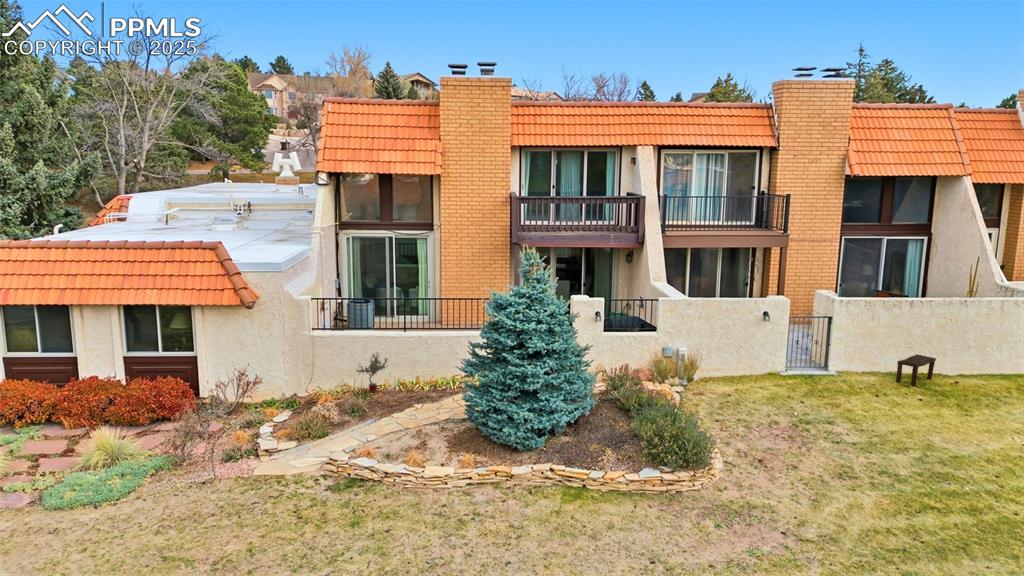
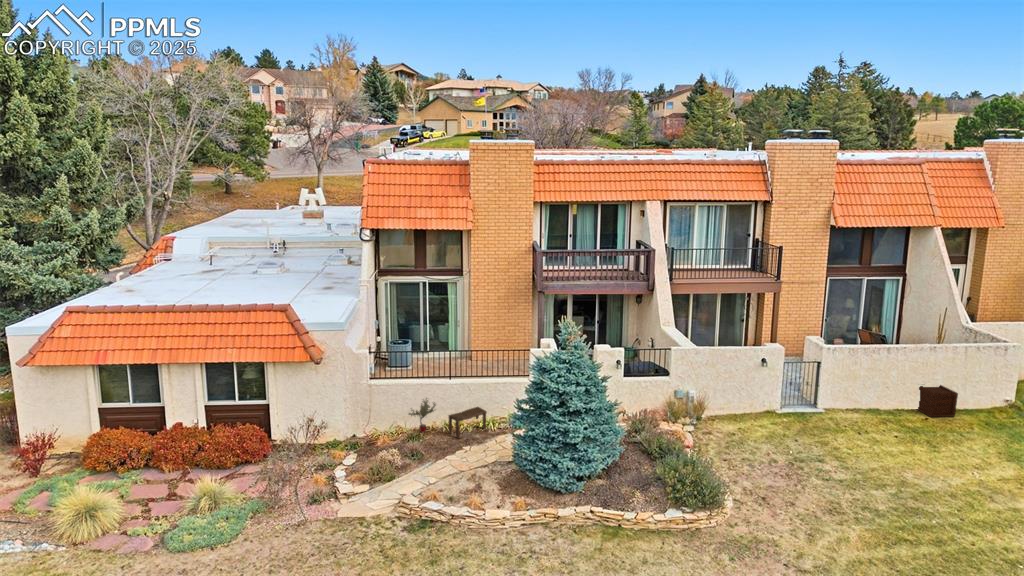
wooden crate: none [940,347,993,383] -> present [917,385,958,417]
bench: present [896,355,936,386] -> present [449,407,487,438]

